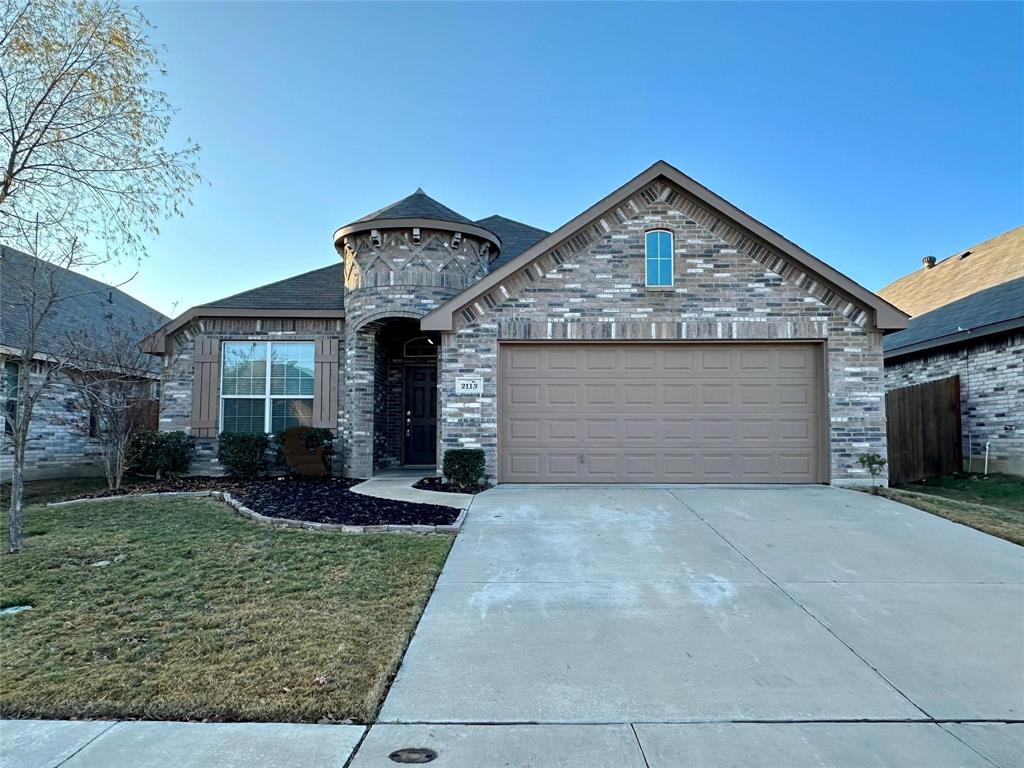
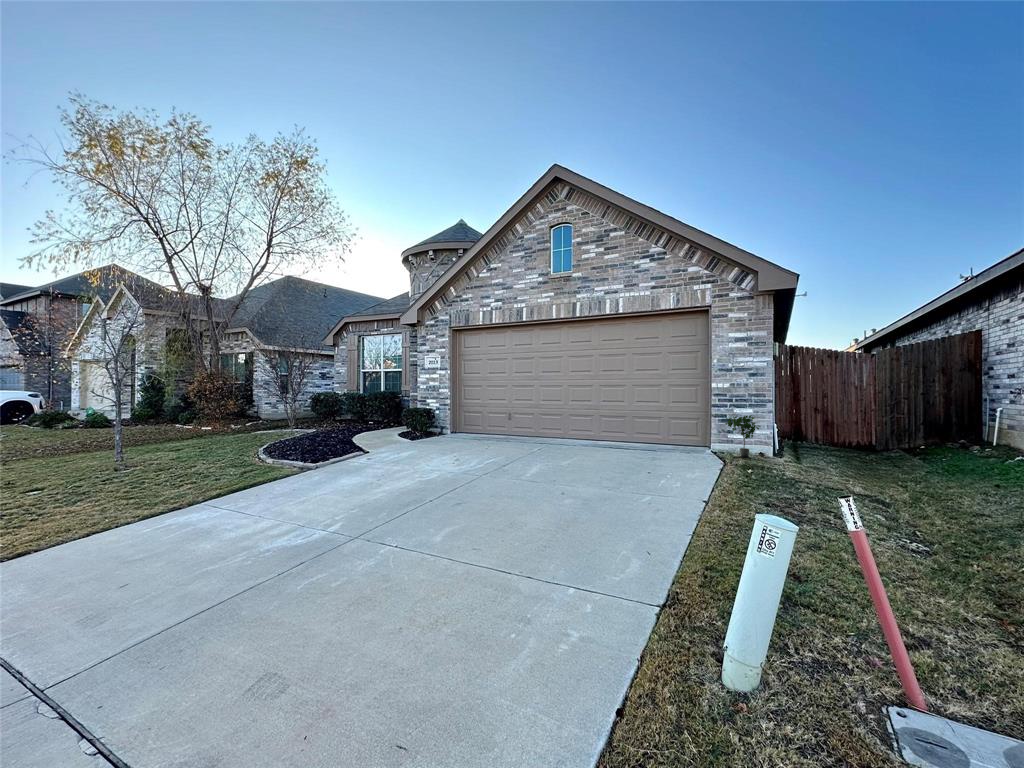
lounge chair: present [282,426,326,482] -> none [345,392,373,428]

